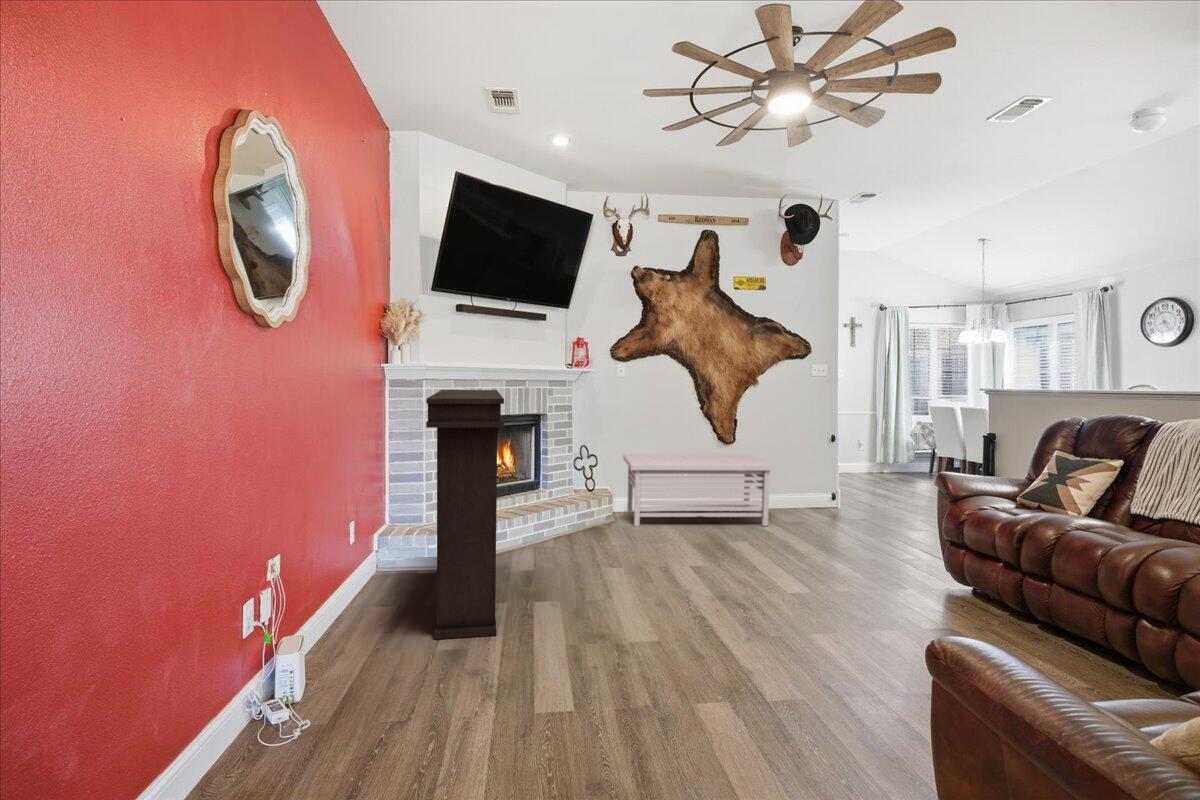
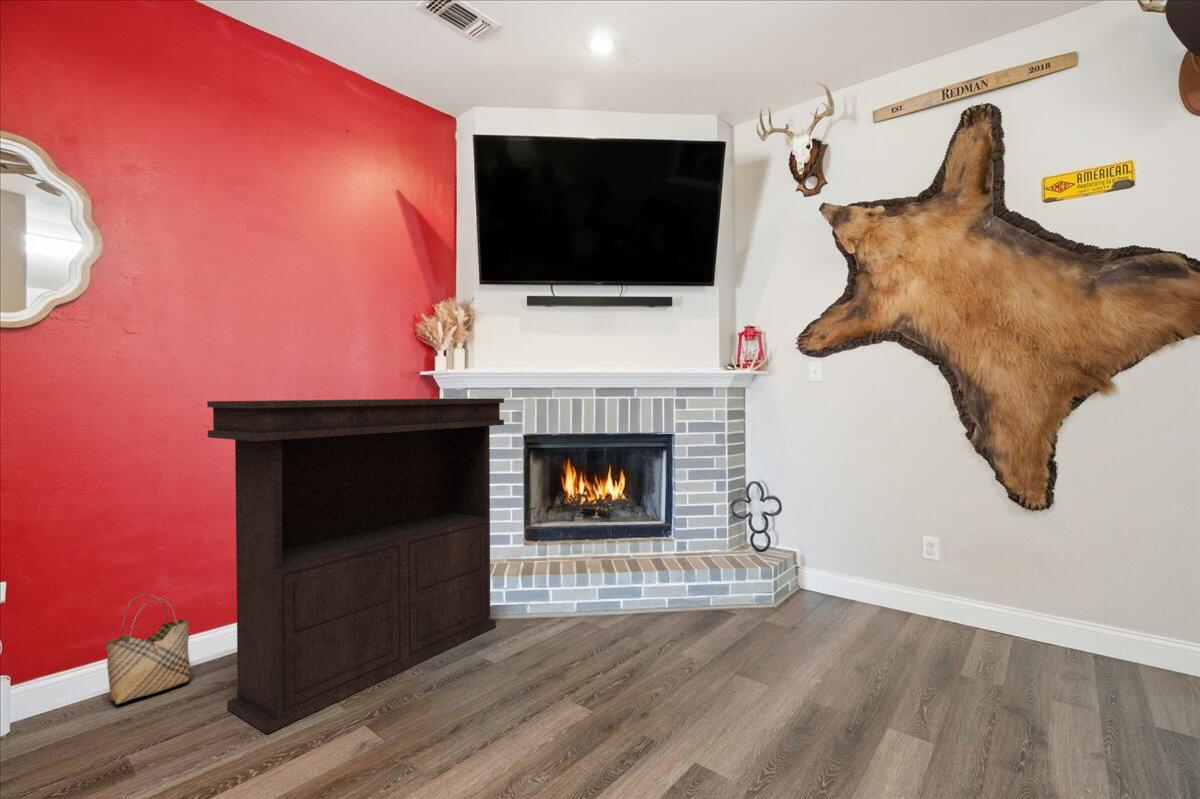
storage bench: present [623,454,773,526] -> none [772,505,1086,705]
woven basket: none [319,571,362,667] -> present [105,593,191,704]

